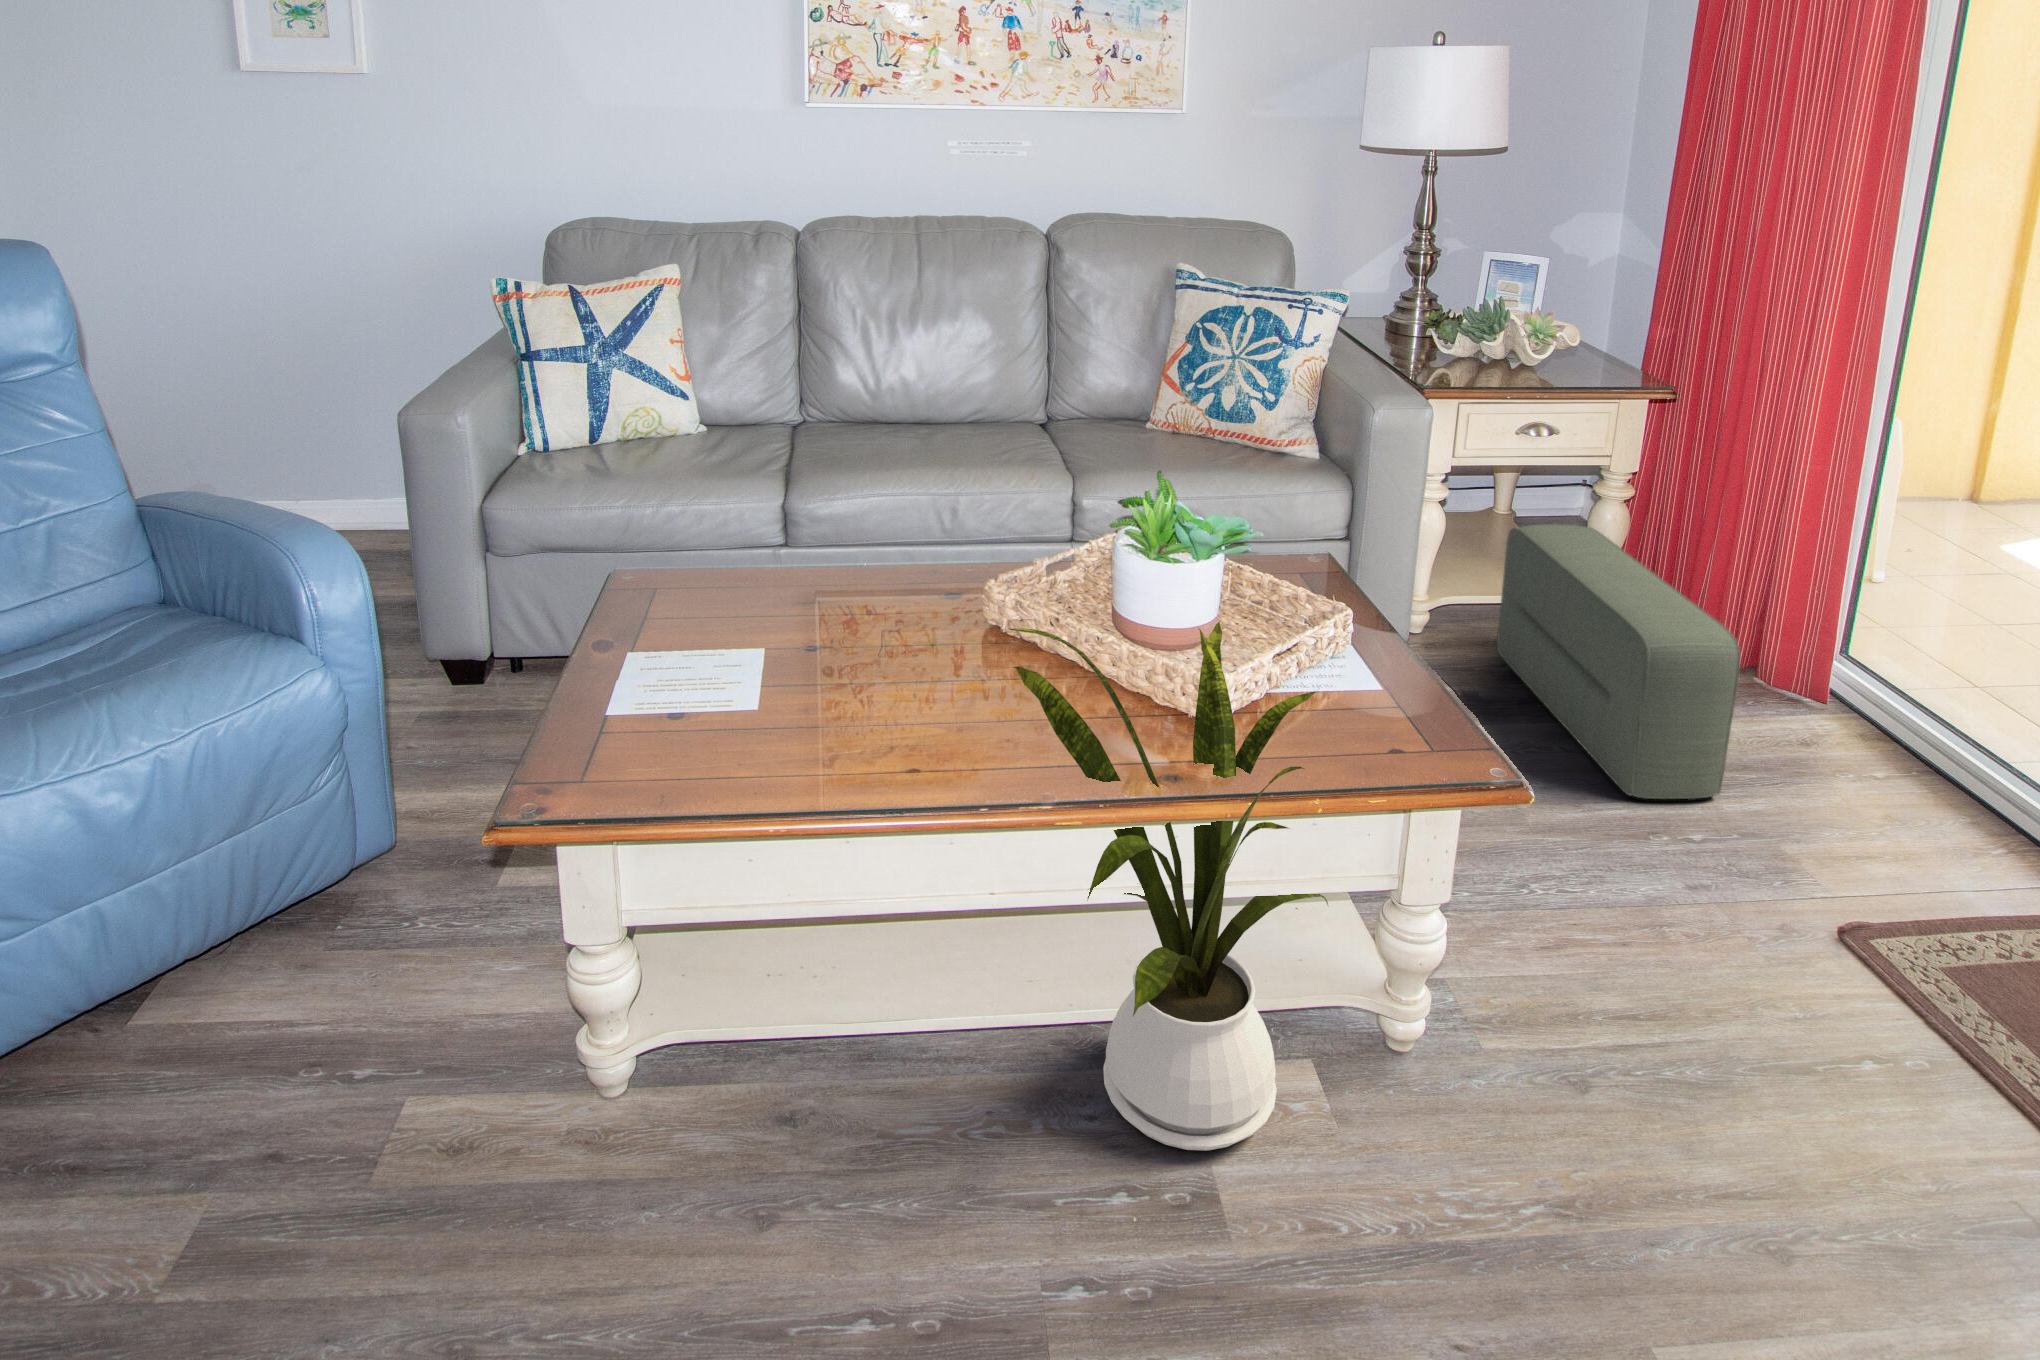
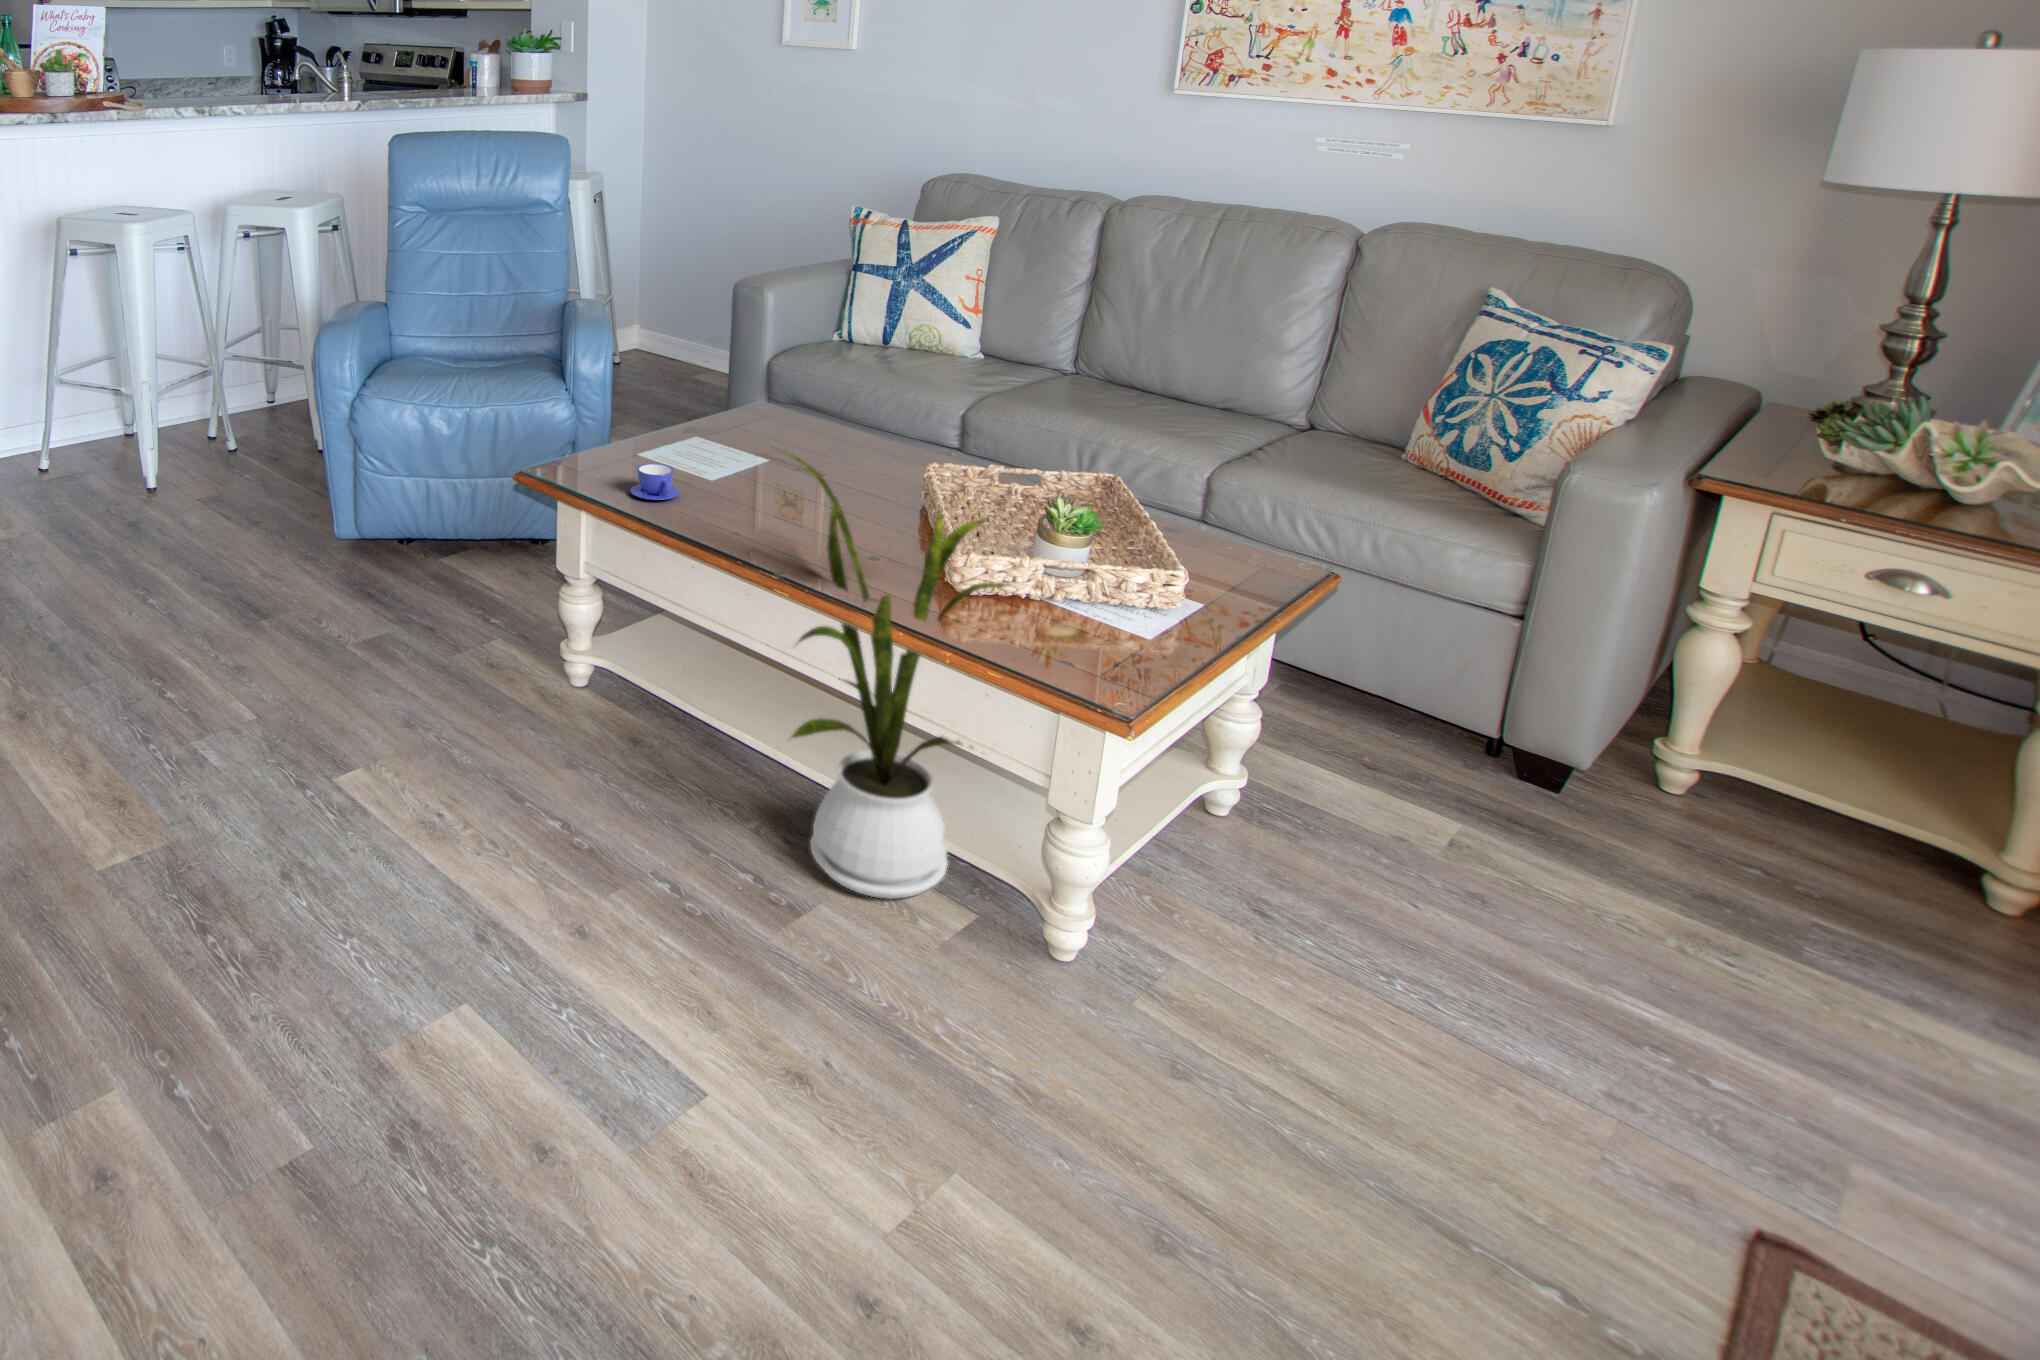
pouf: present [1497,524,1741,799] -> none [1672,683,1945,1044]
teacup: none [663,704,741,770] -> present [630,463,679,500]

